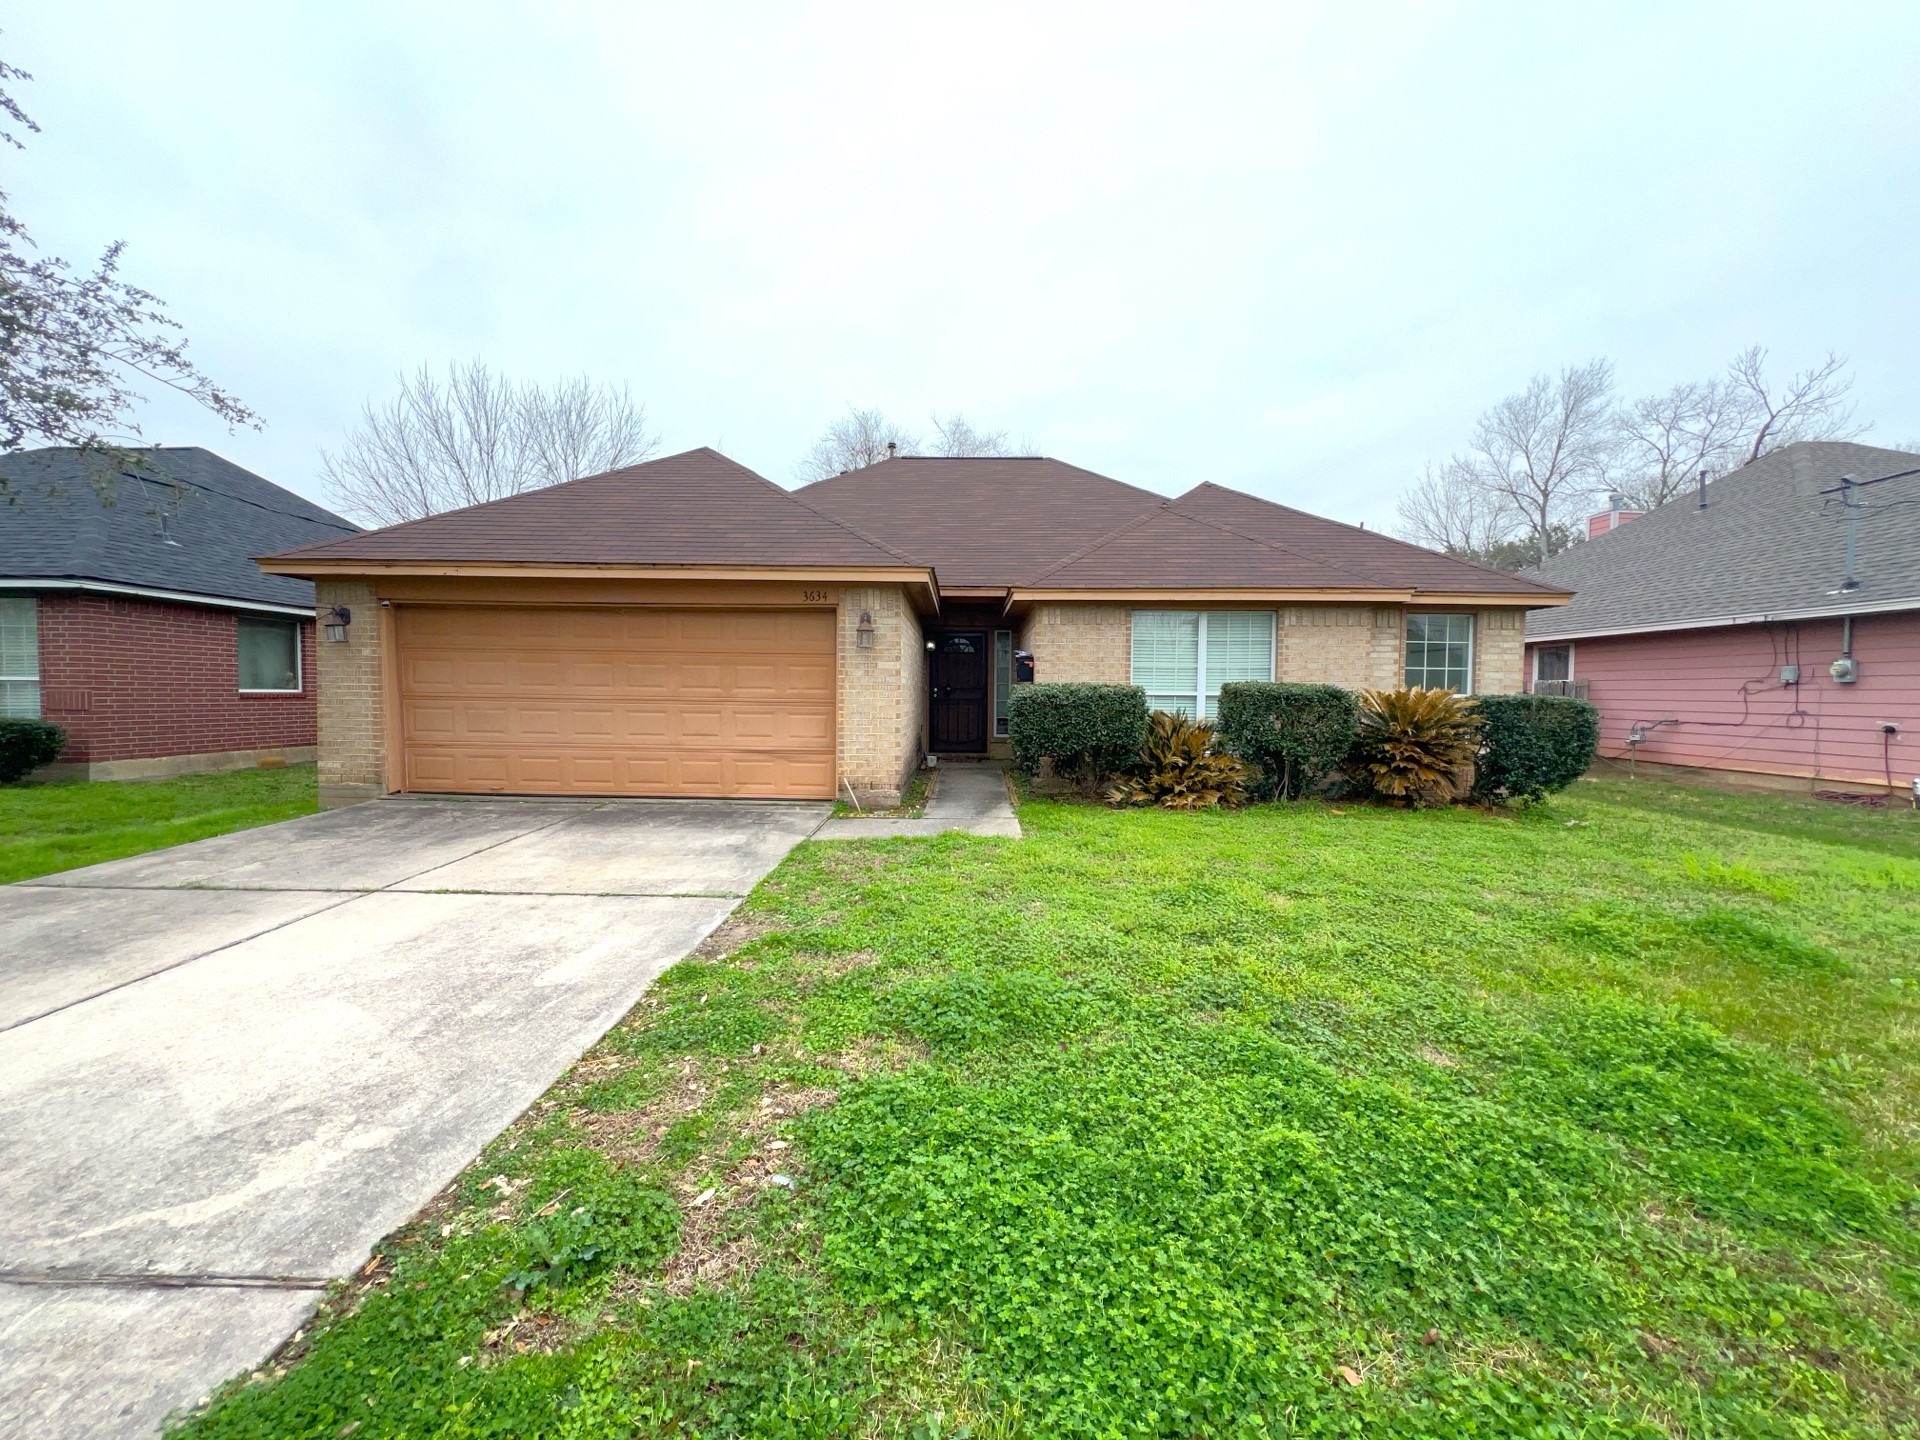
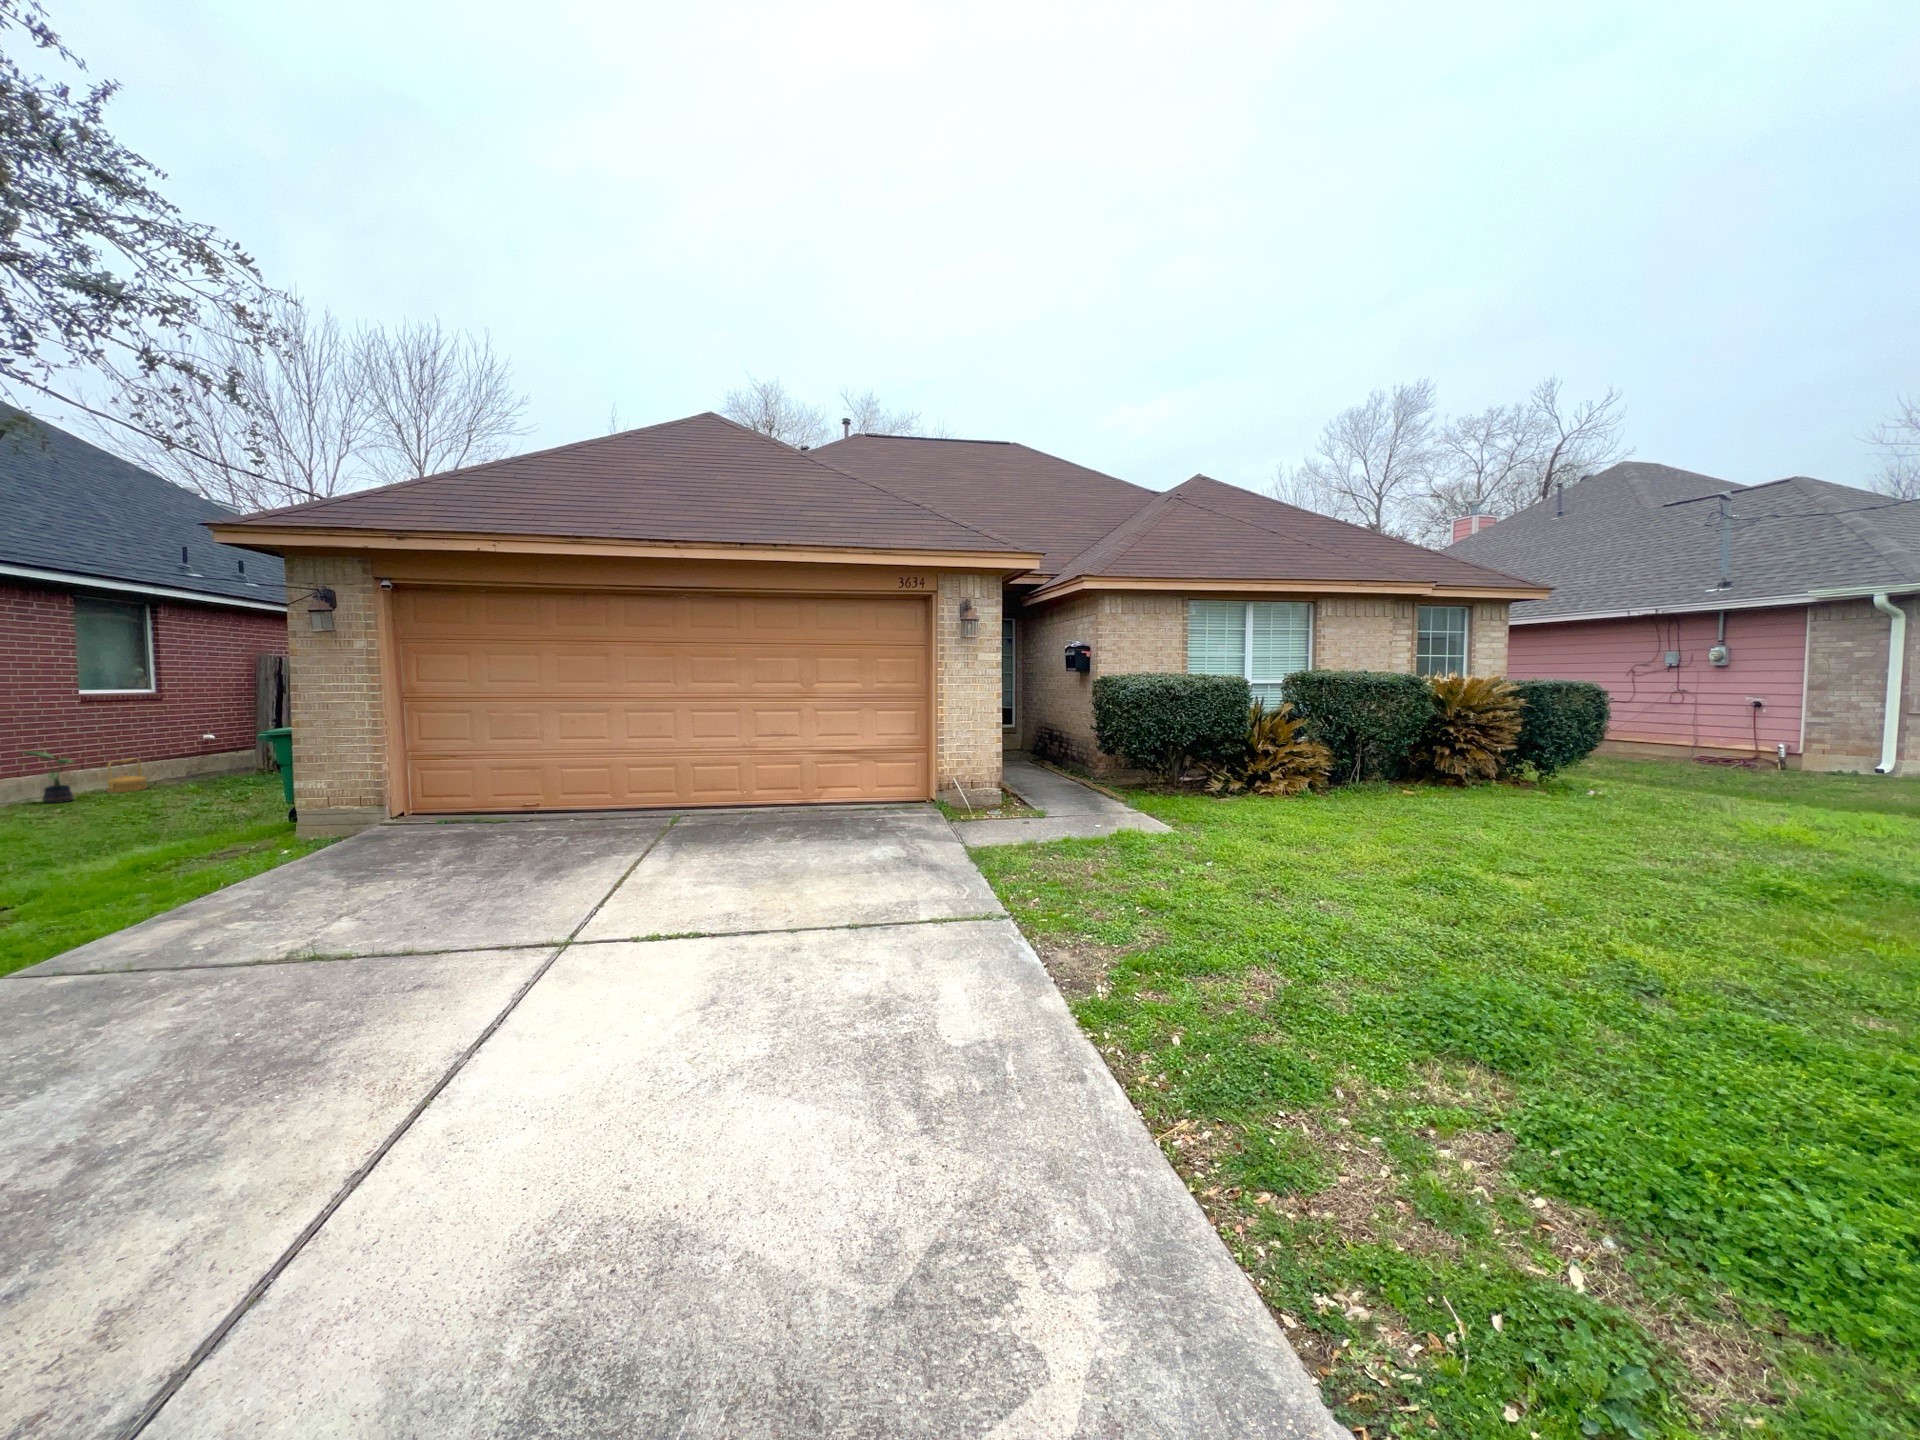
potted plant: none [194,734,232,775] -> present [21,751,74,803]

